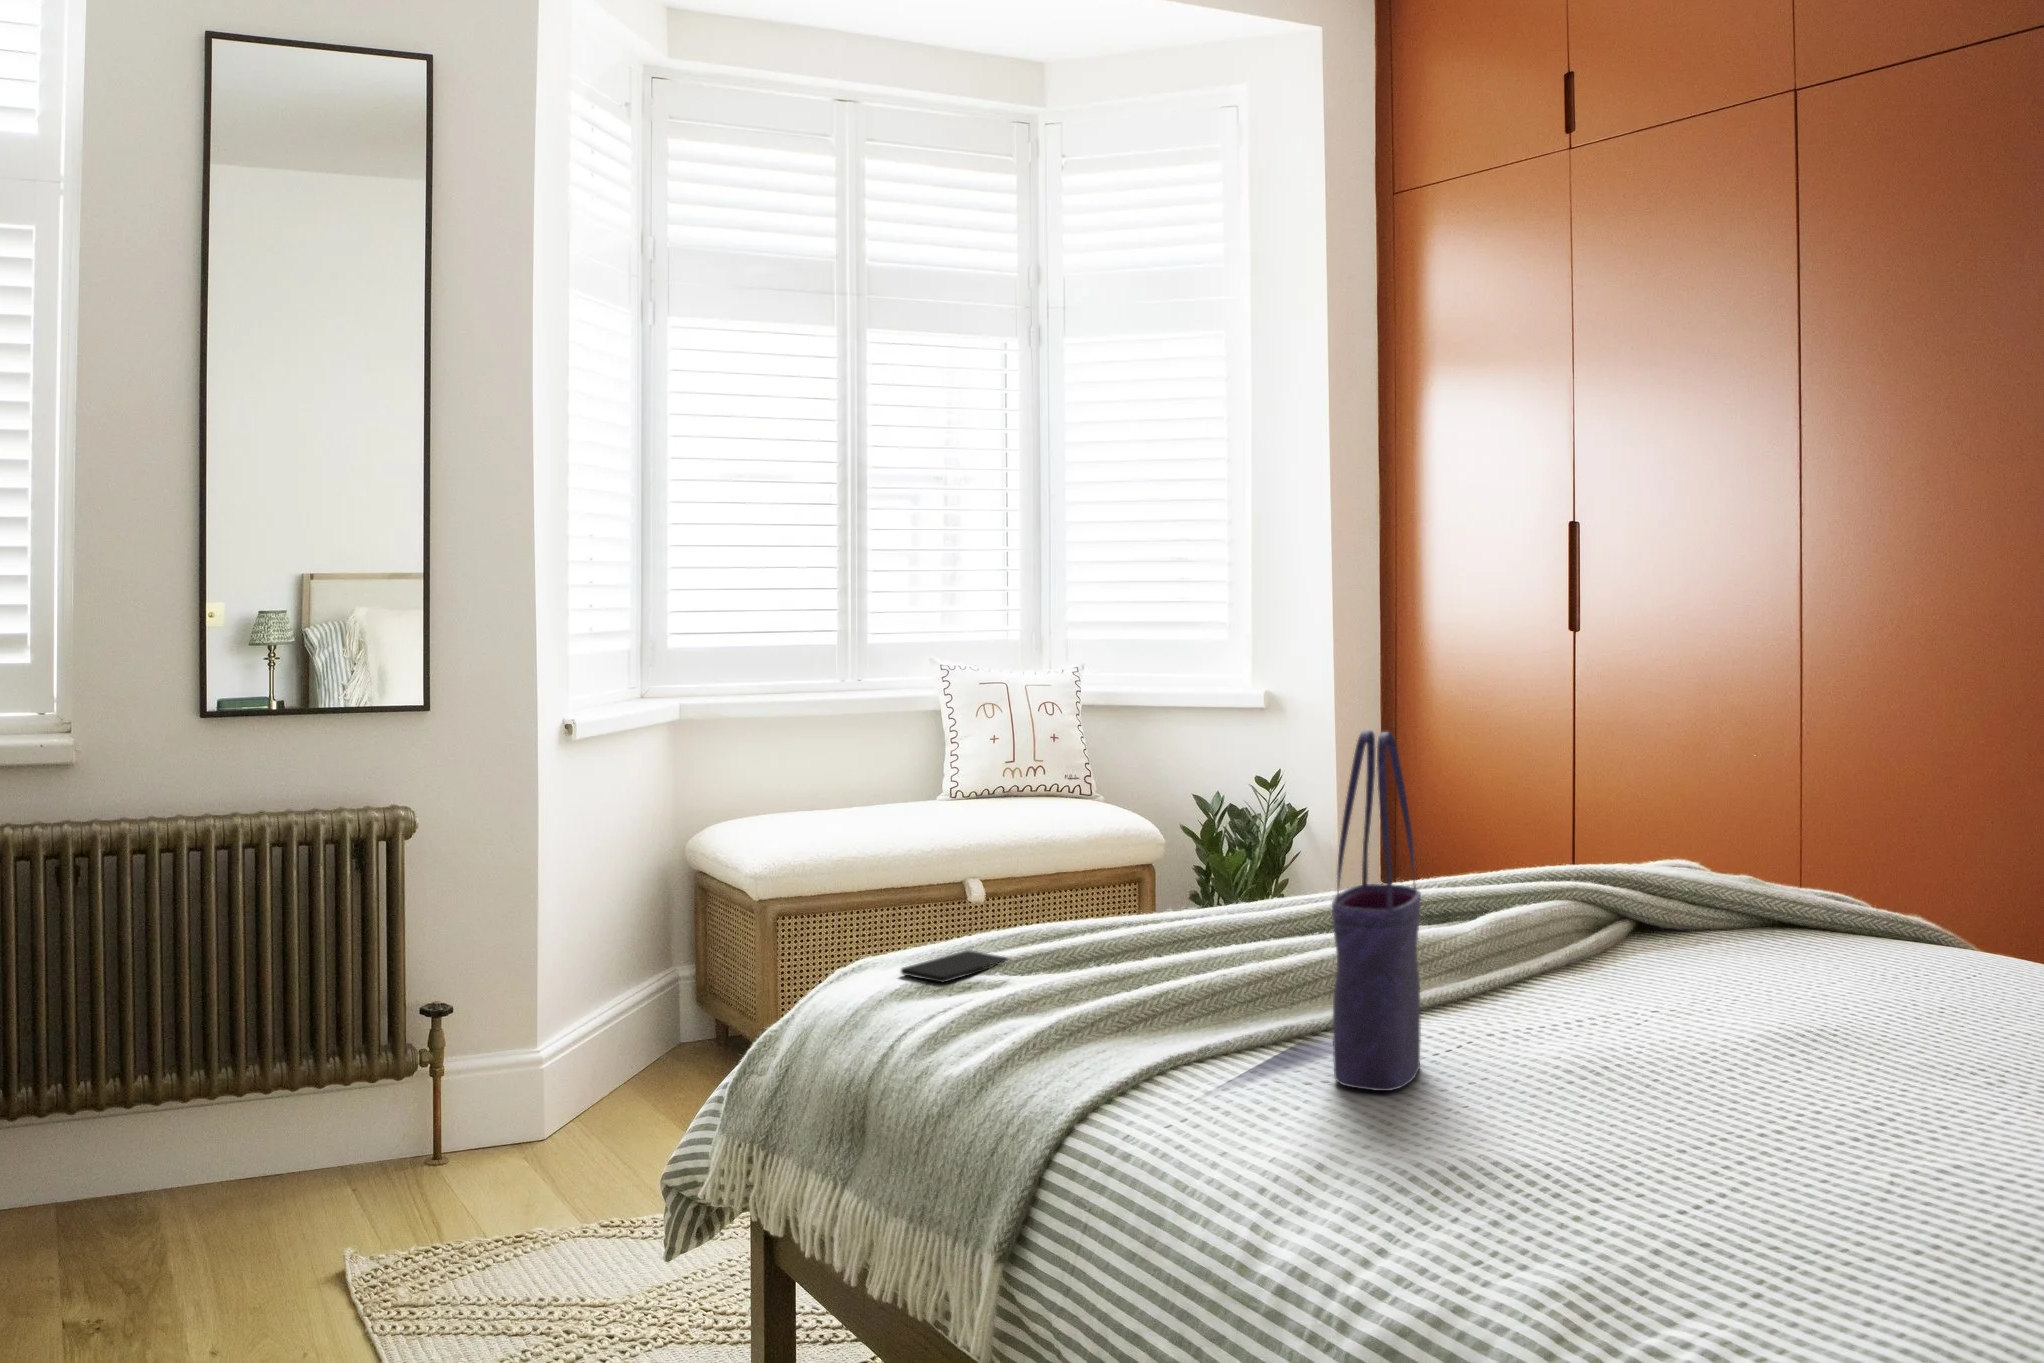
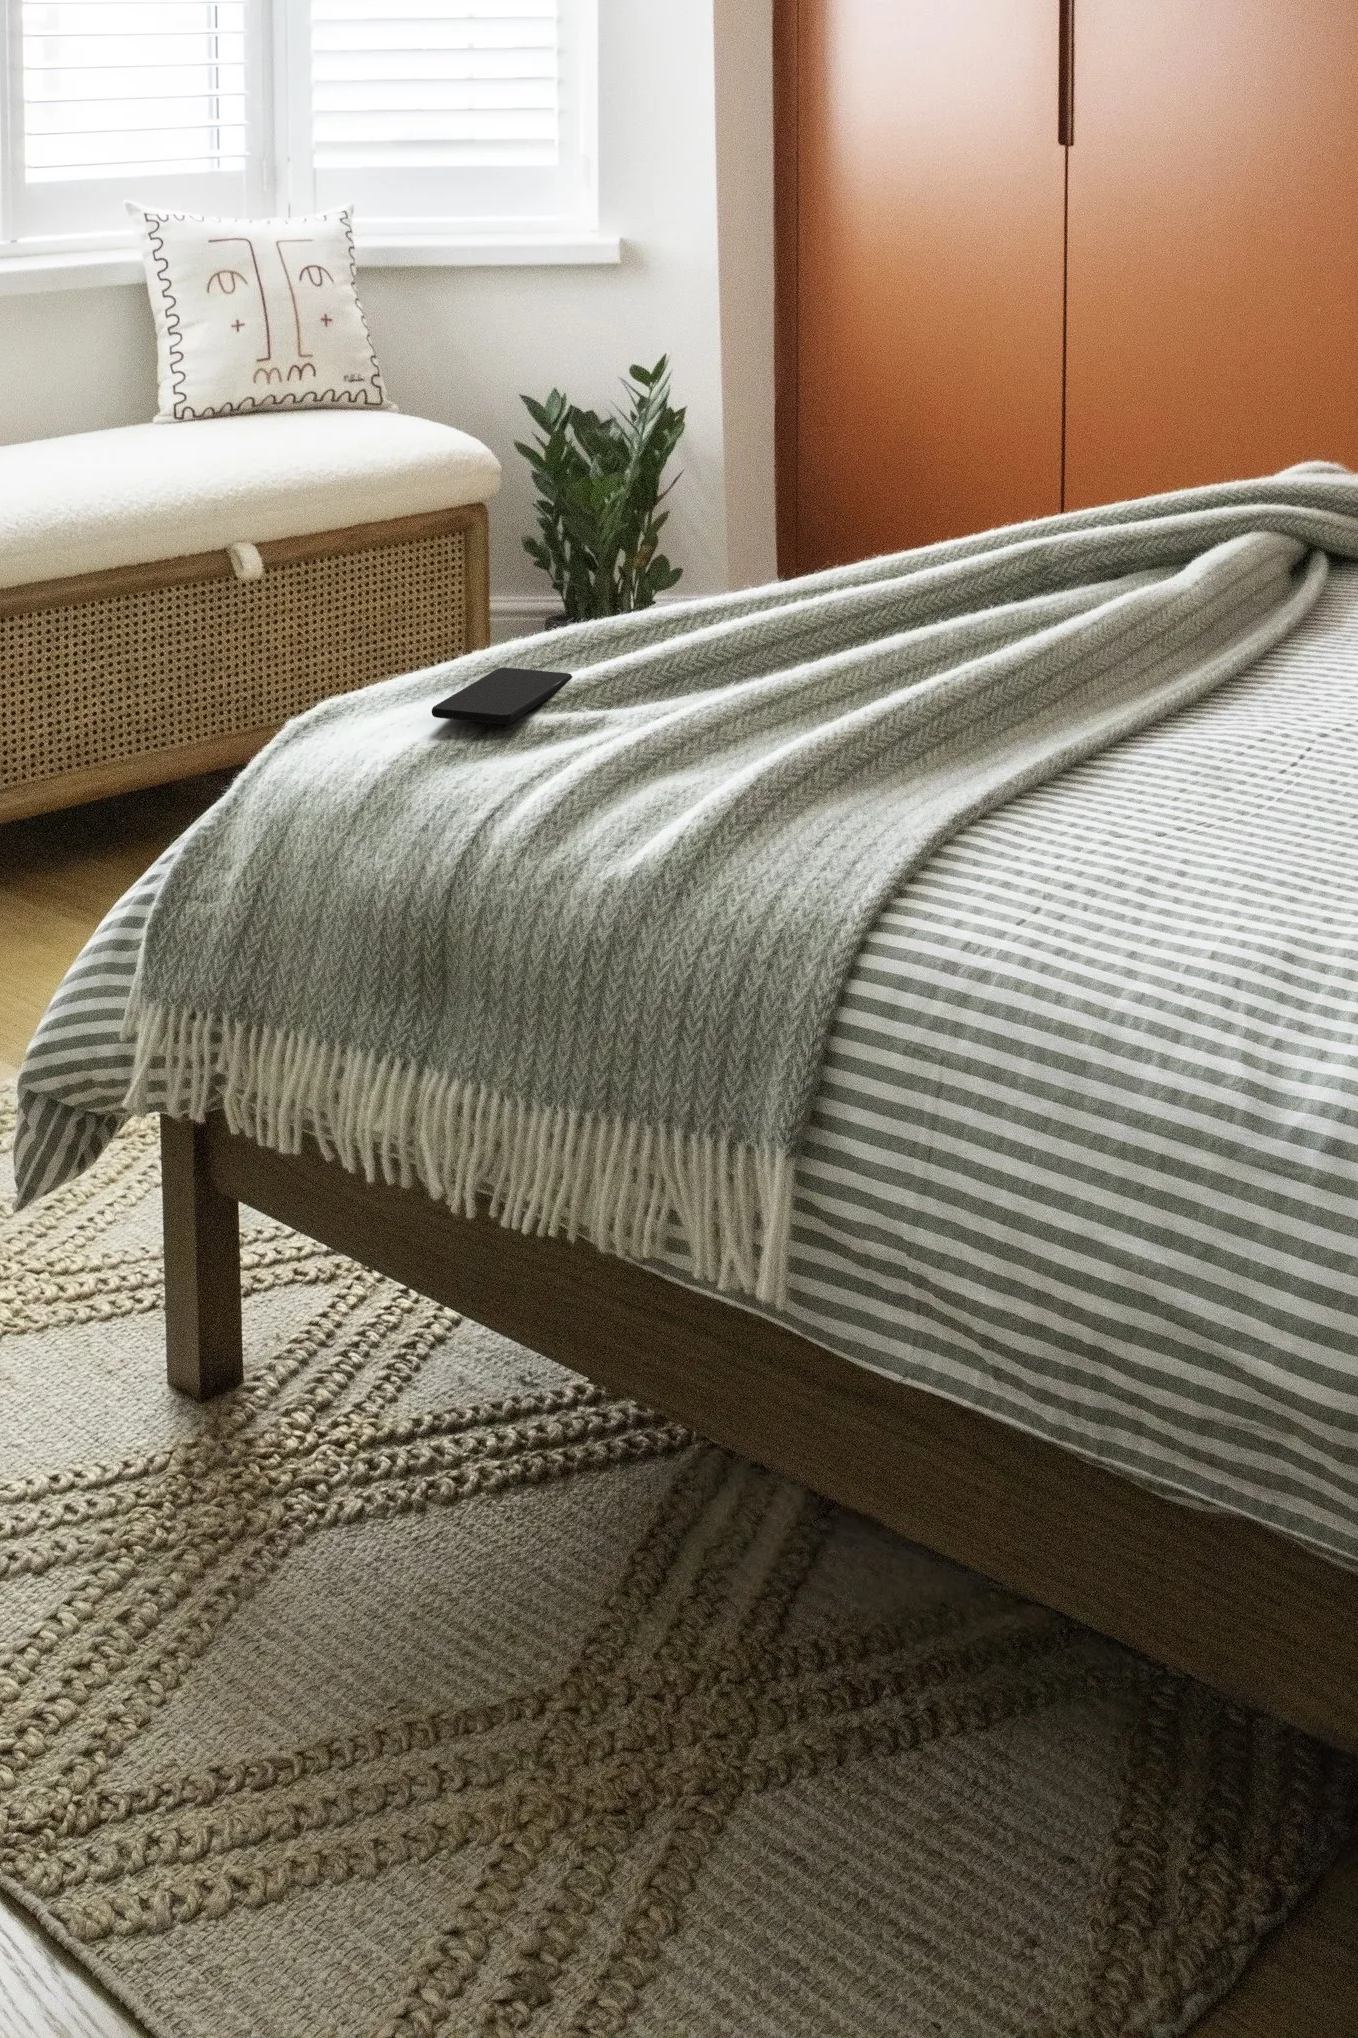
tote bag: present [1332,730,1421,1091] -> none [1181,303,1299,827]

